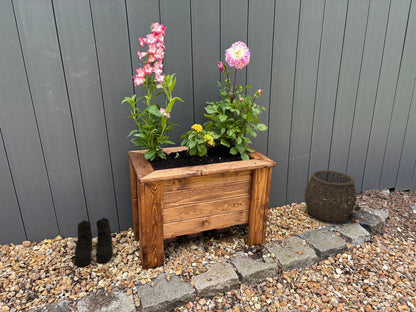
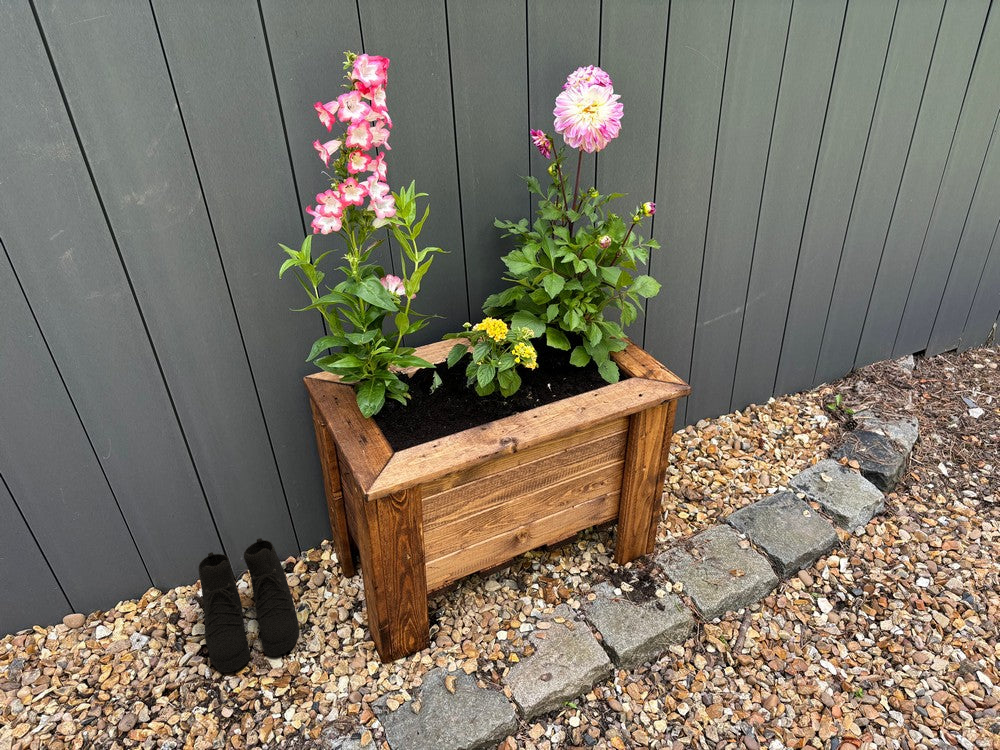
woven basket: present [305,170,356,222] -> none [733,346,858,474]

